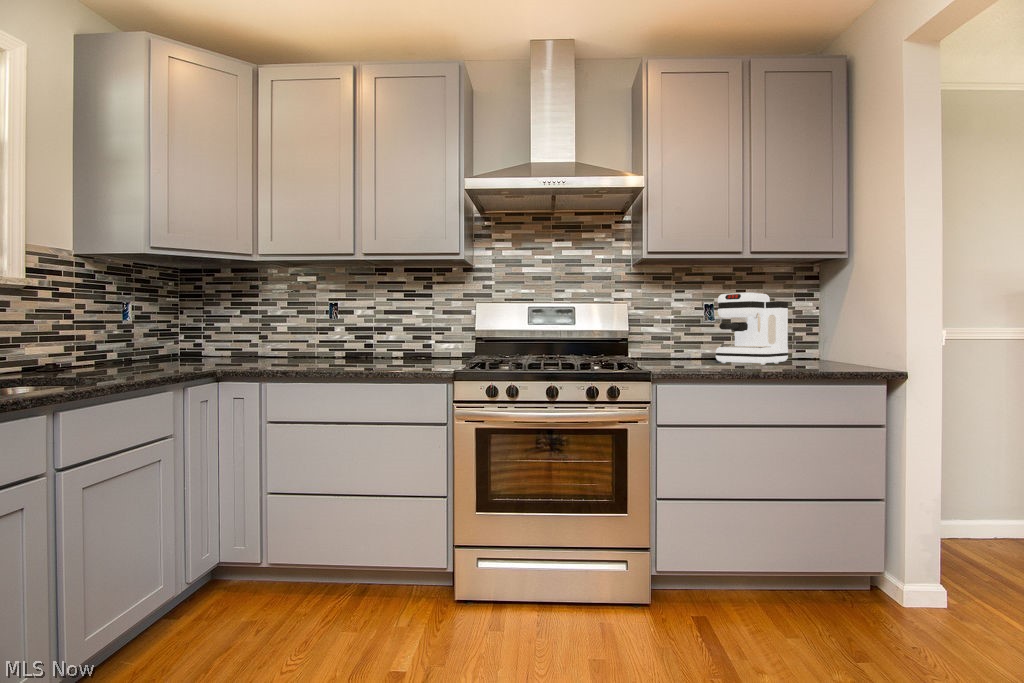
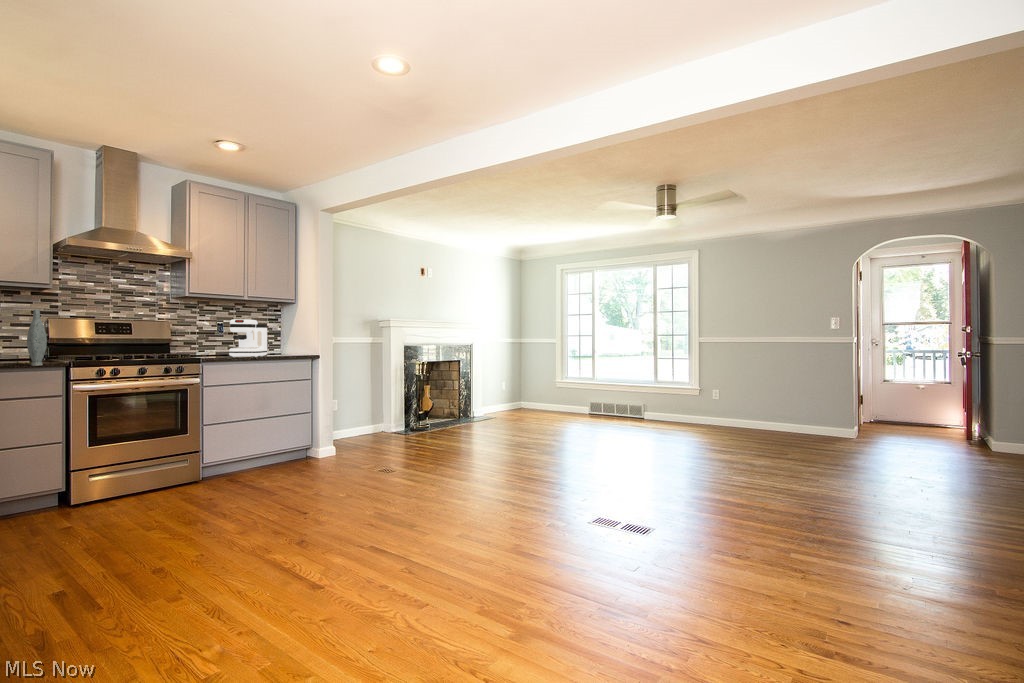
vase: none [415,286,435,369] -> present [27,310,47,366]

